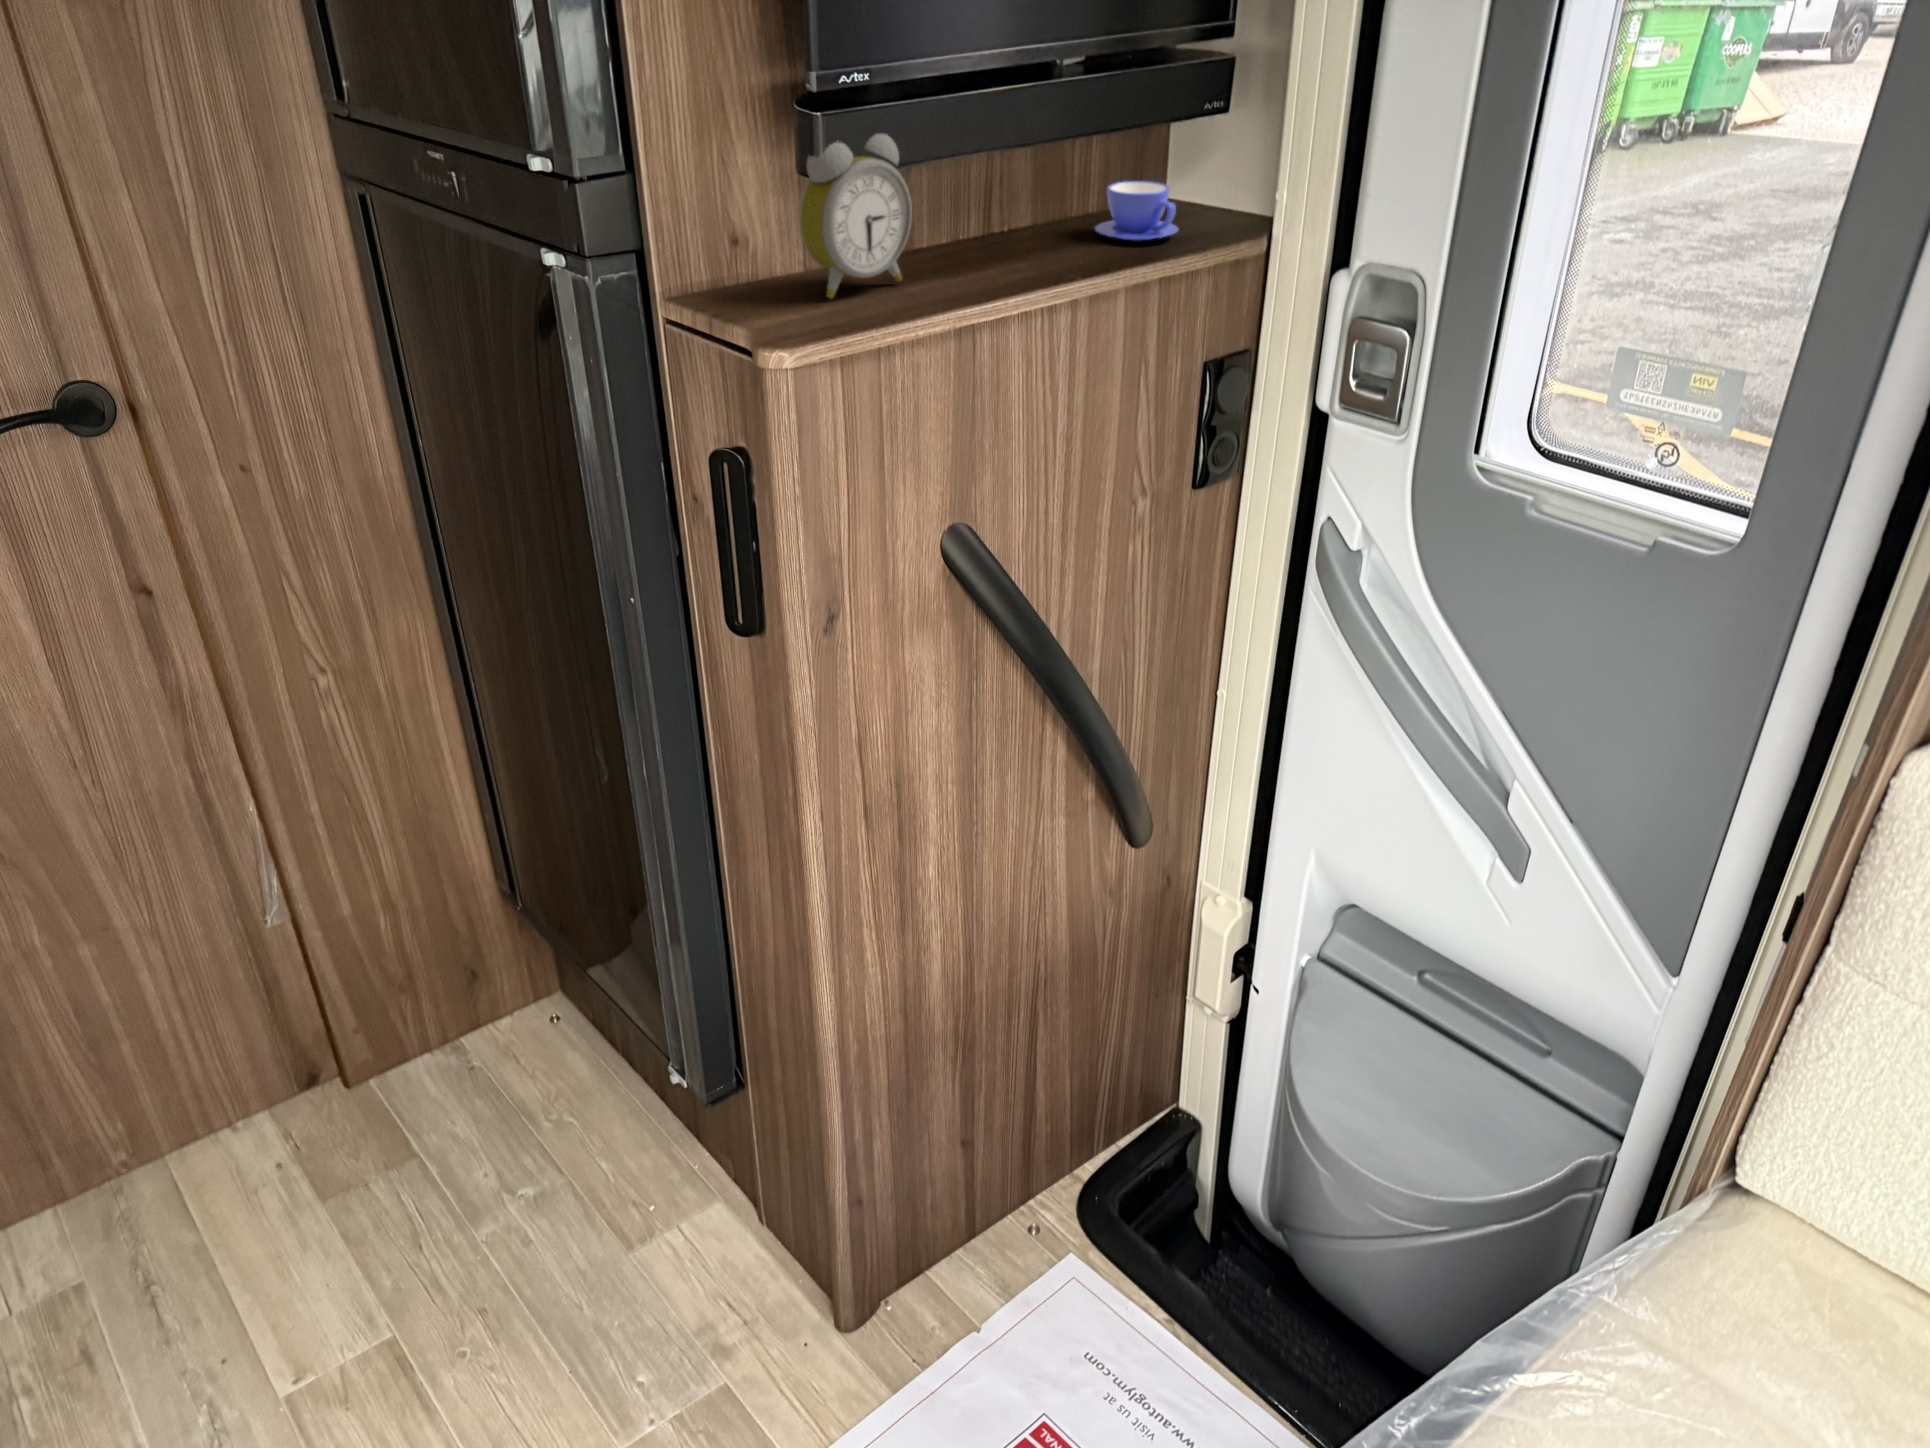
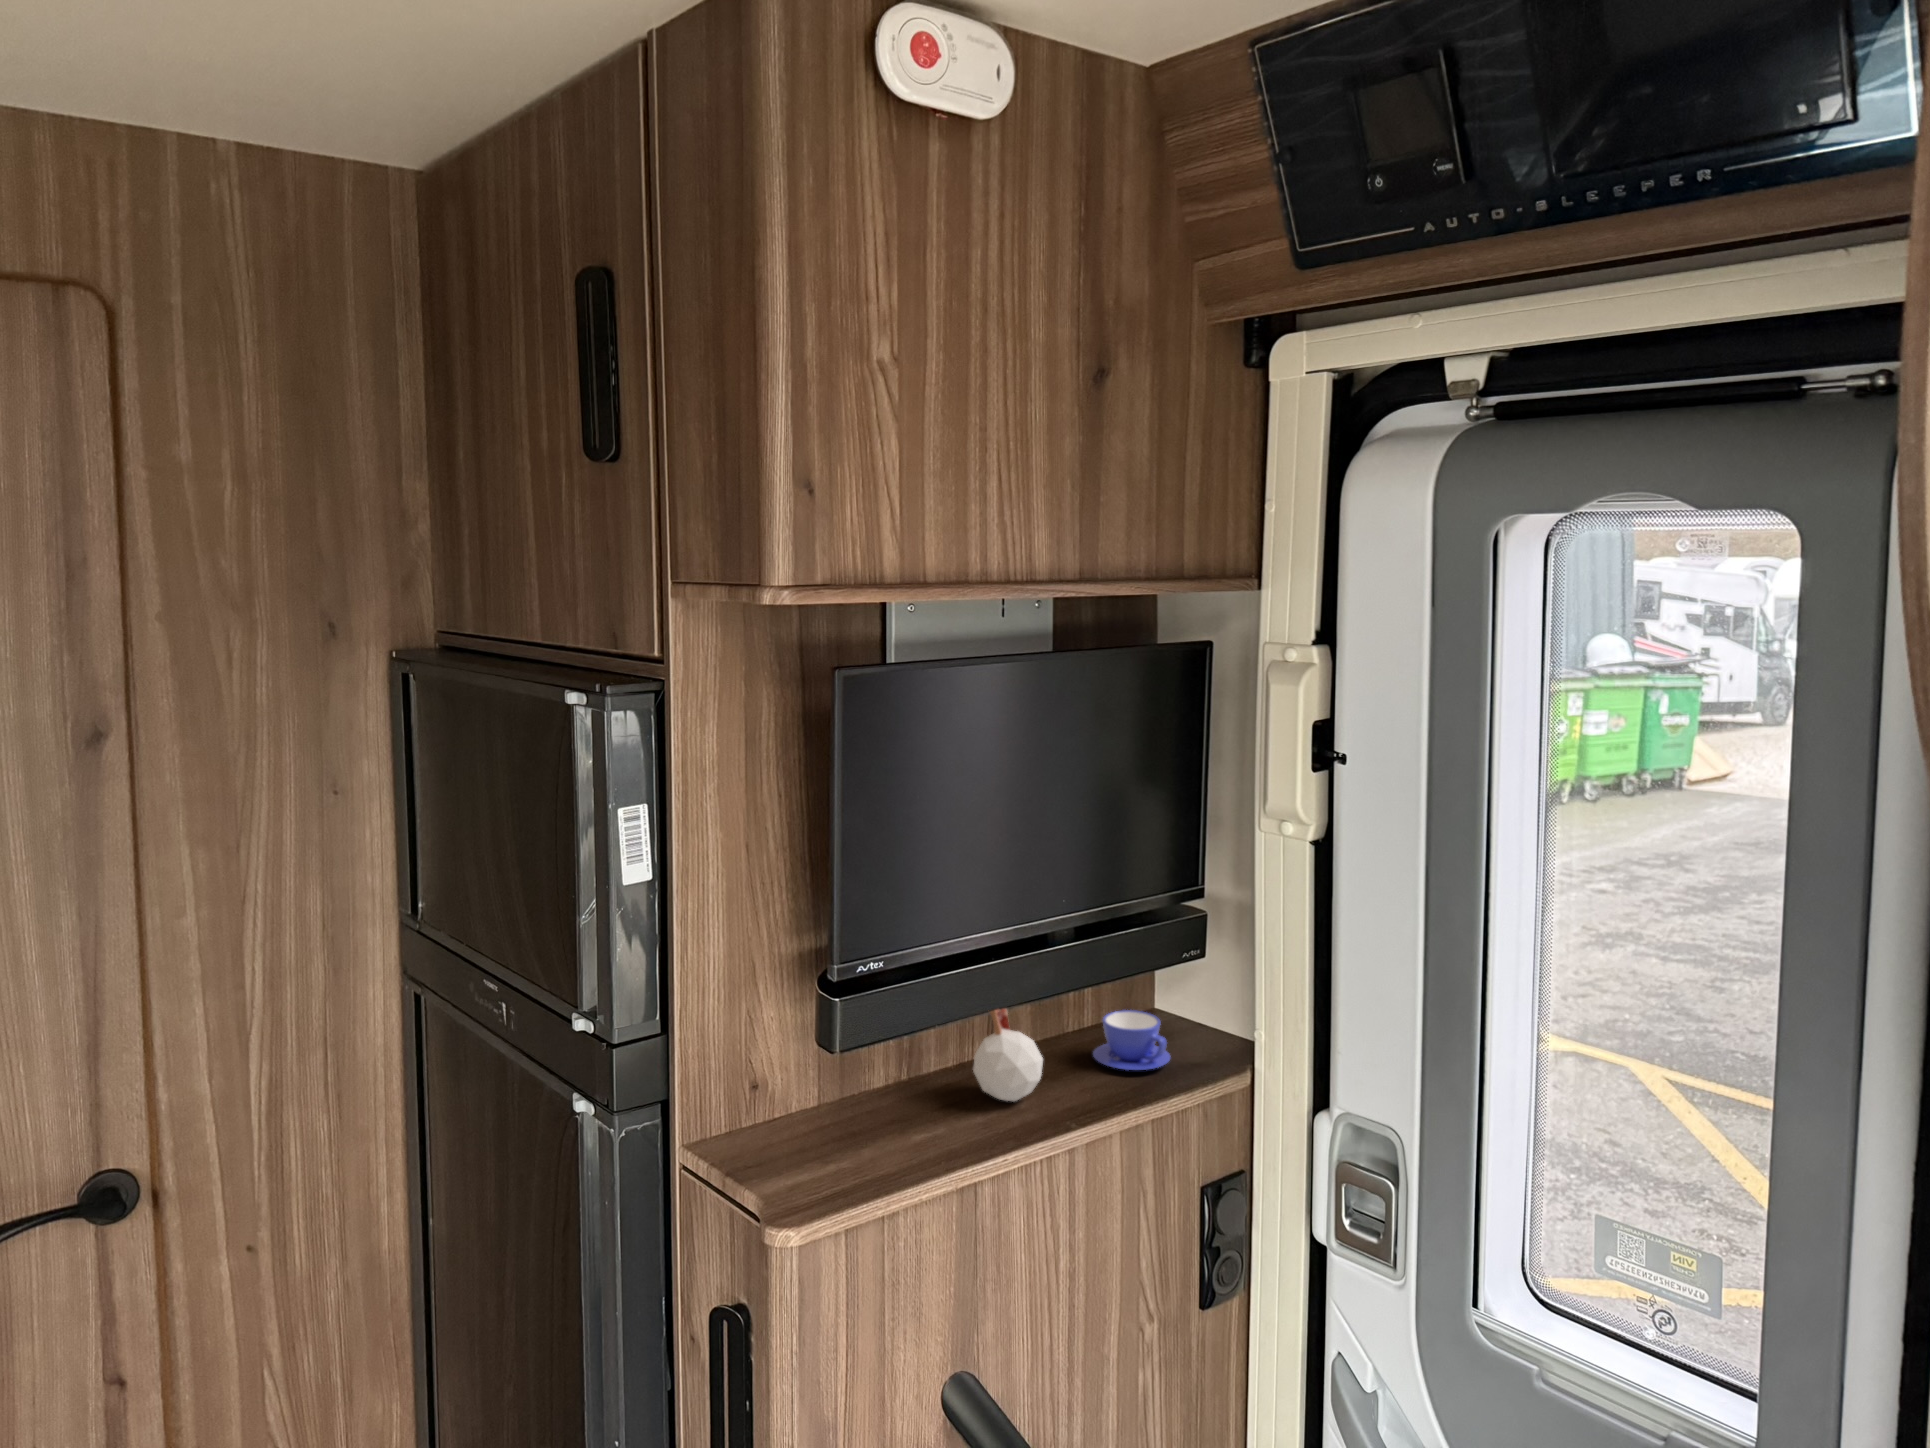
candle: none [968,122,1044,265] -> present [973,1009,1043,1101]
alarm clock: present [799,134,912,298] -> none [814,995,920,1148]

